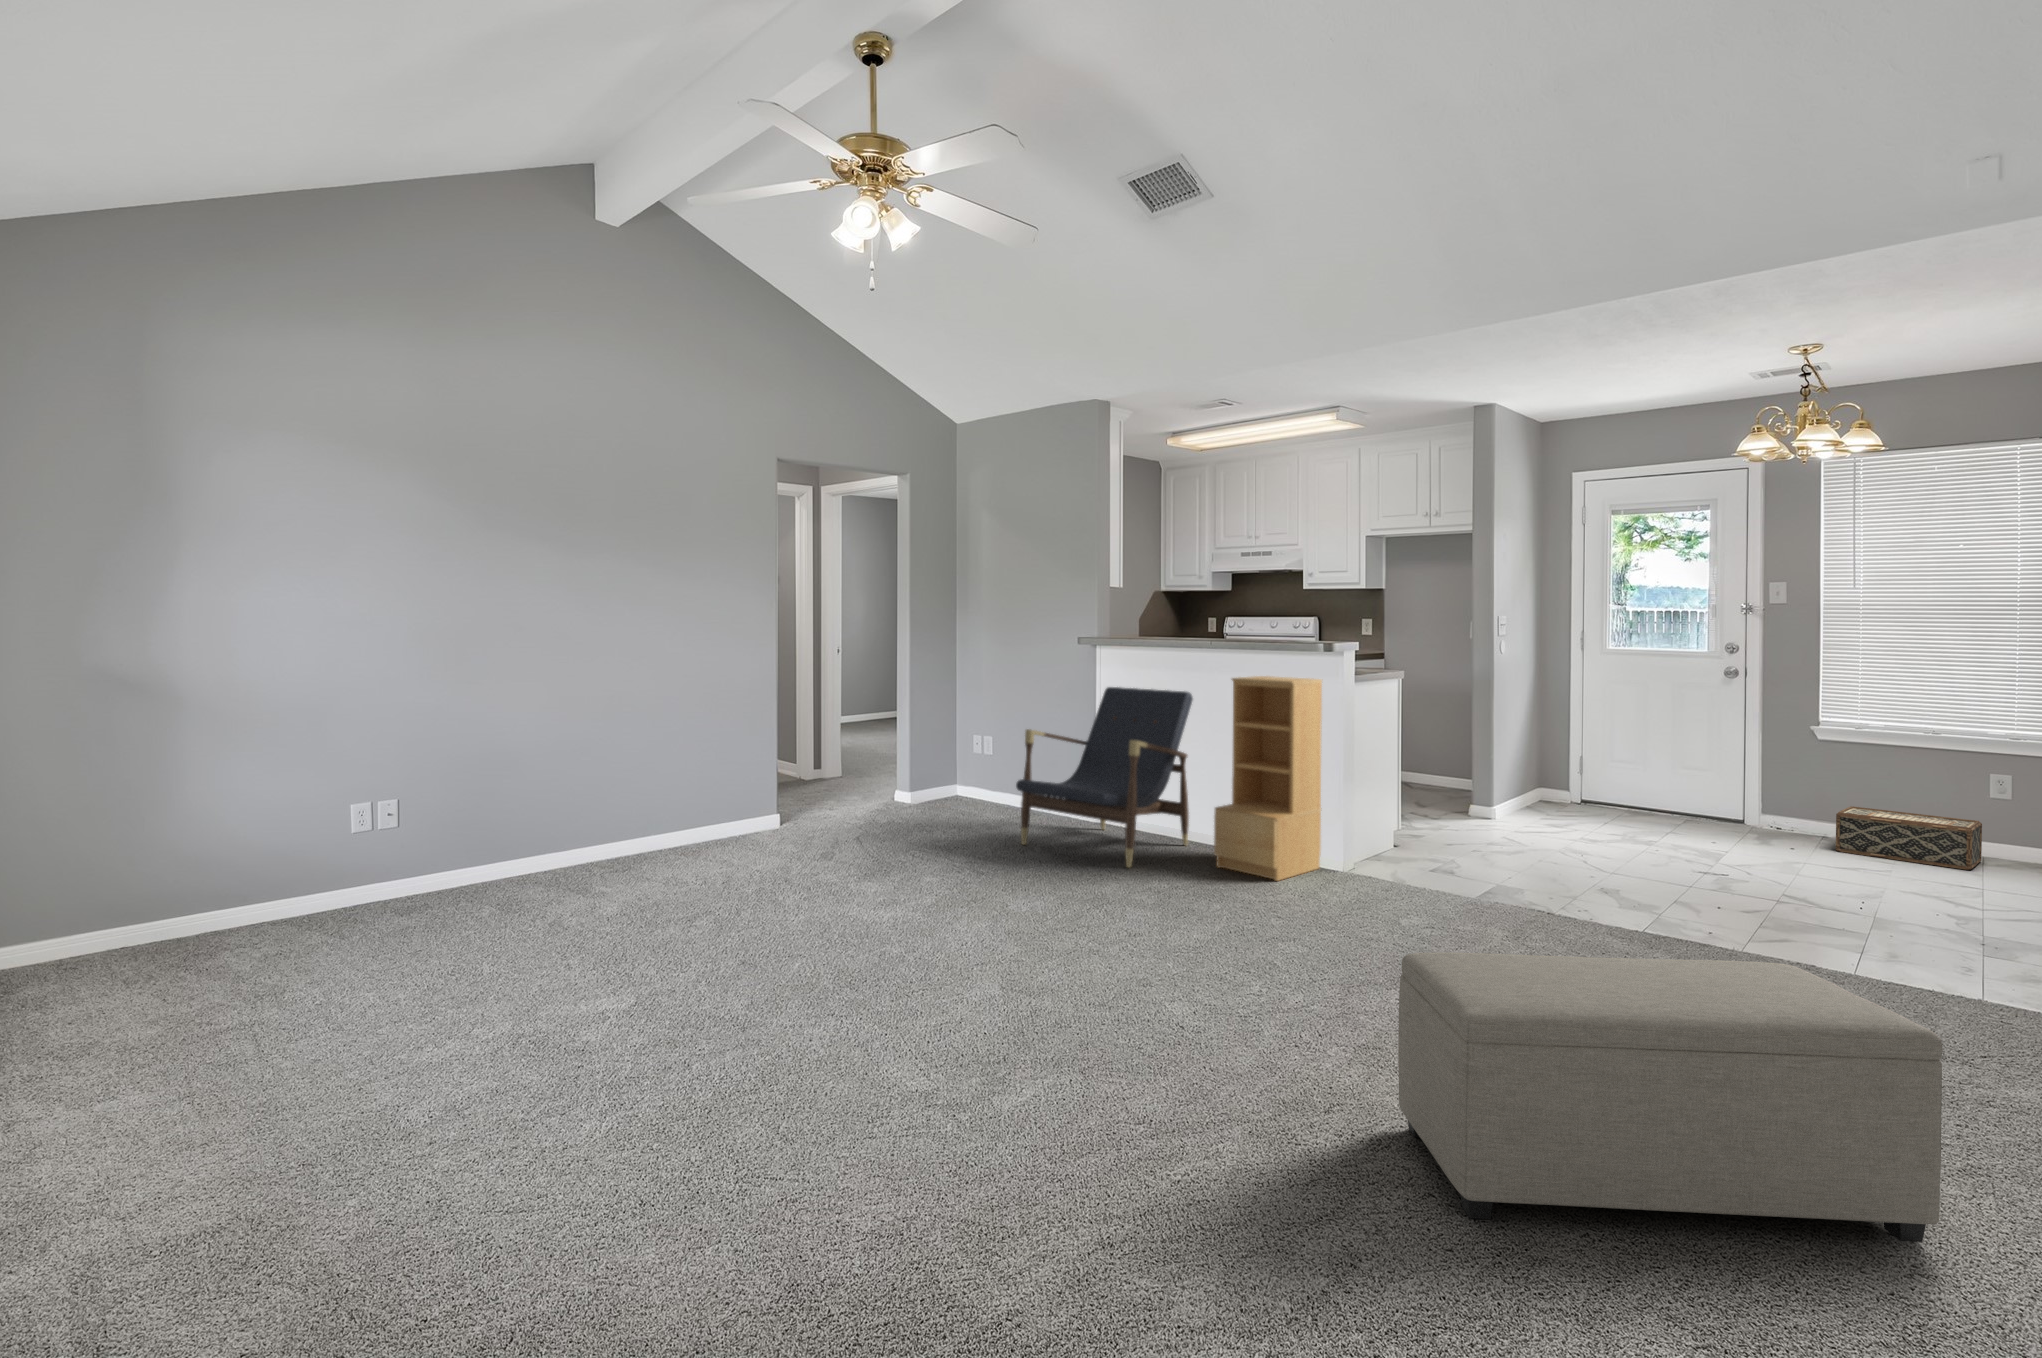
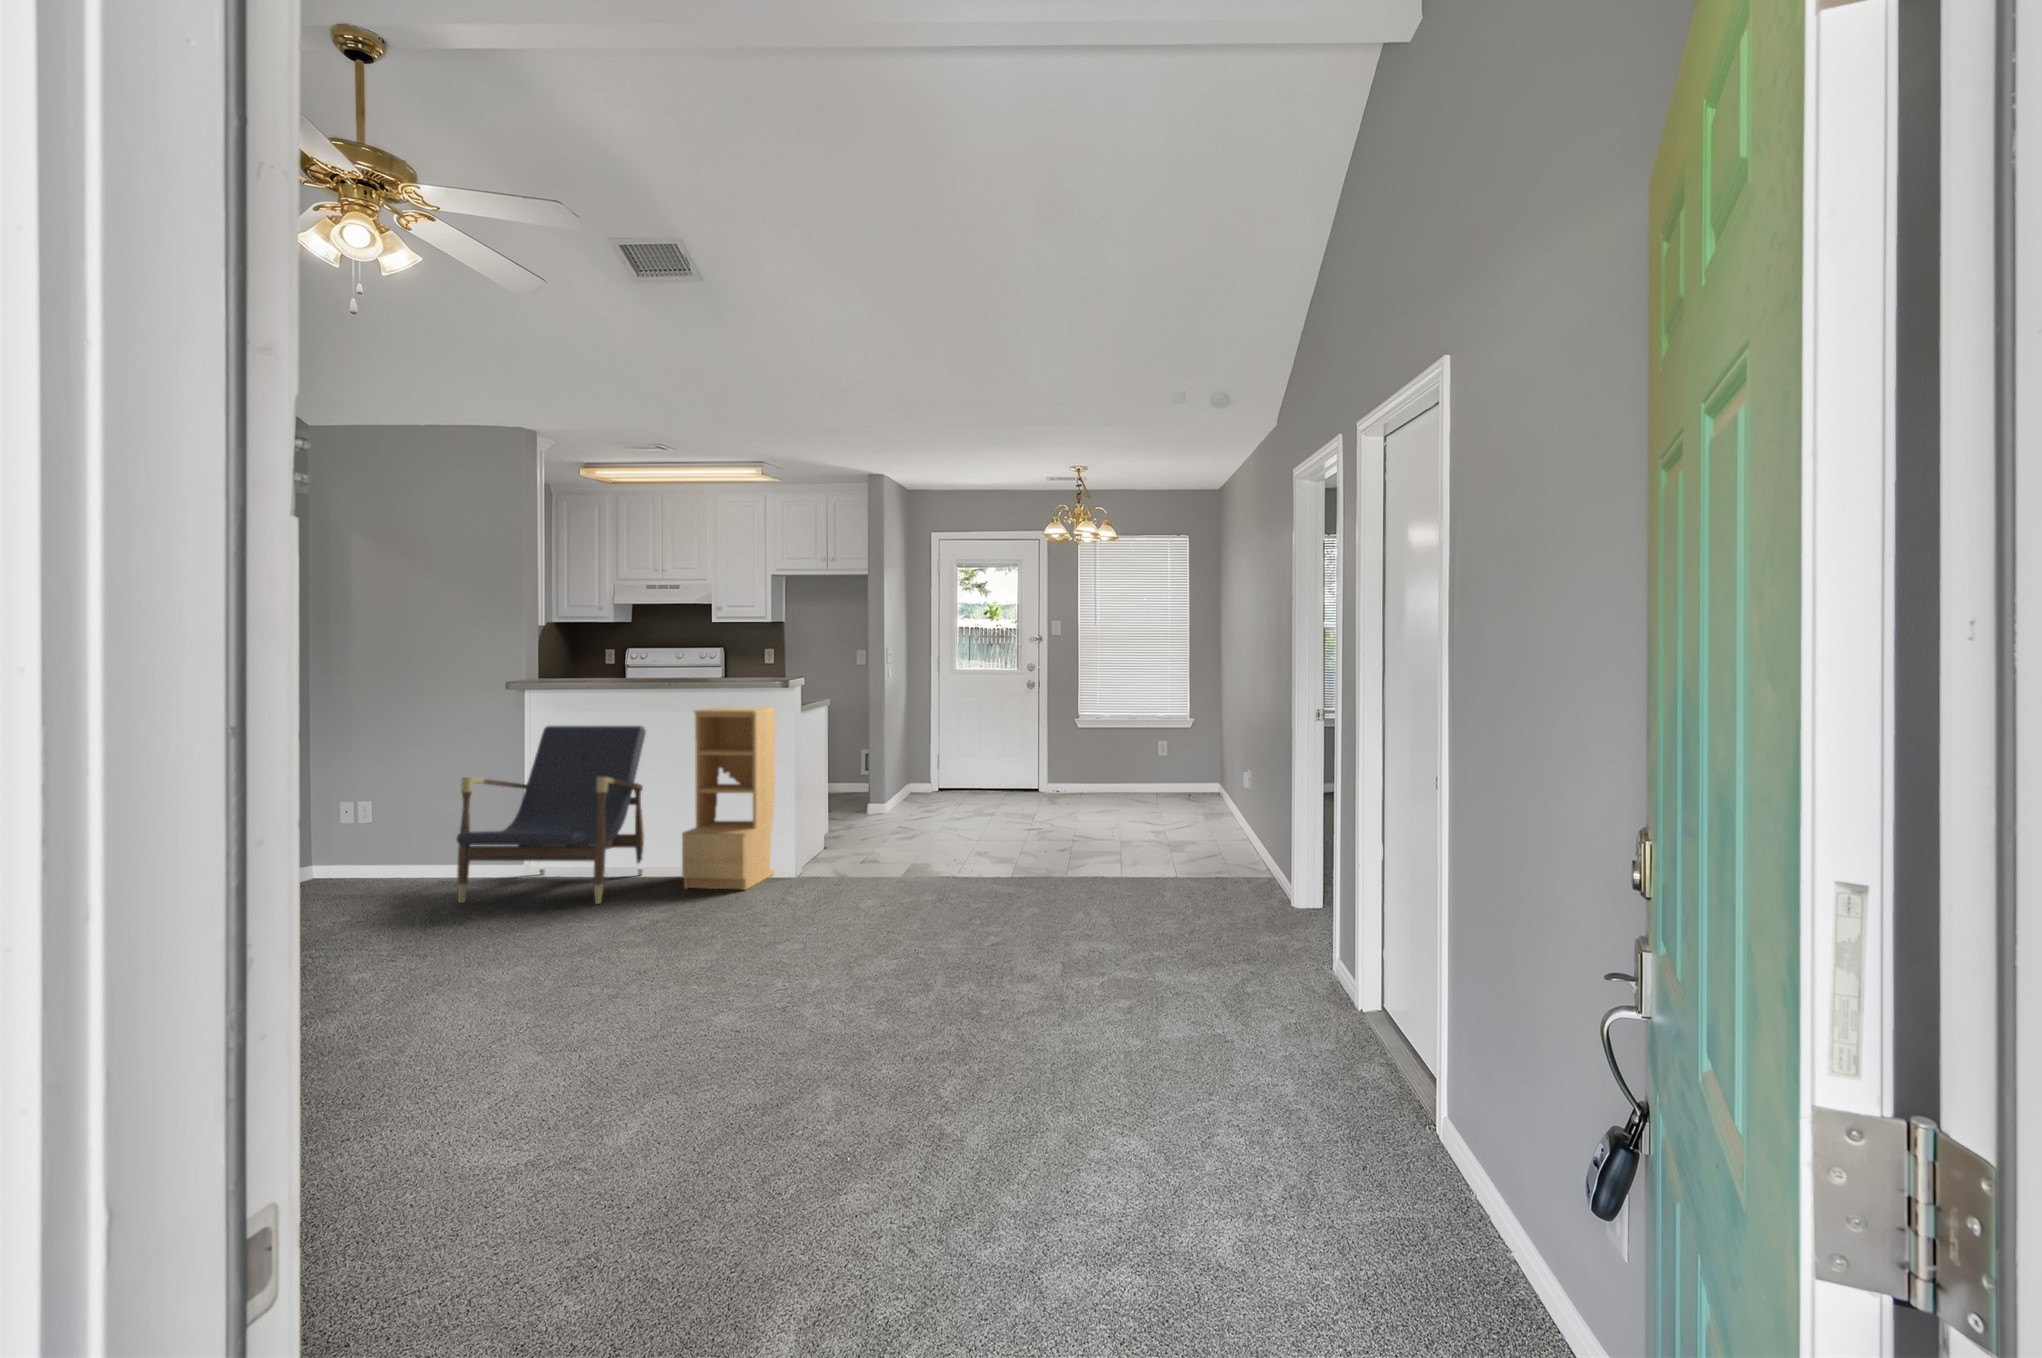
woven basket: present [1836,806,1982,870] -> none [1096,775,1165,808]
ottoman: present [1398,952,1943,1242] -> none [932,869,1205,1066]

